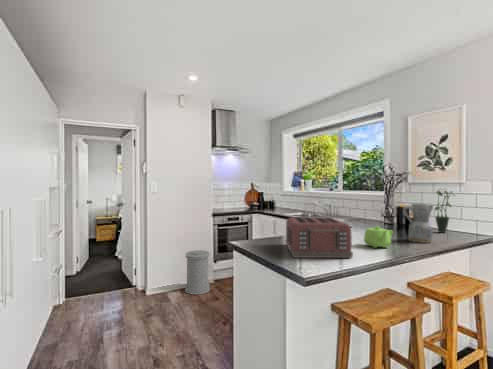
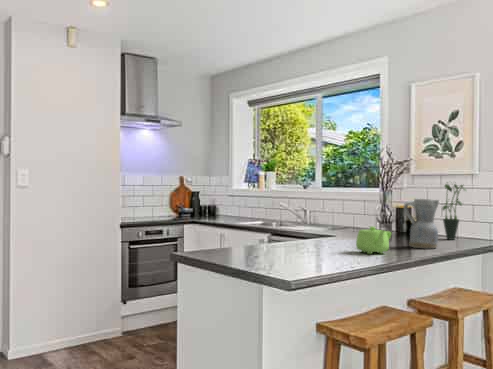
toaster: present [286,217,353,258] -> none [255,215,345,264]
trash can: present [185,250,210,294] -> none [77,283,119,352]

